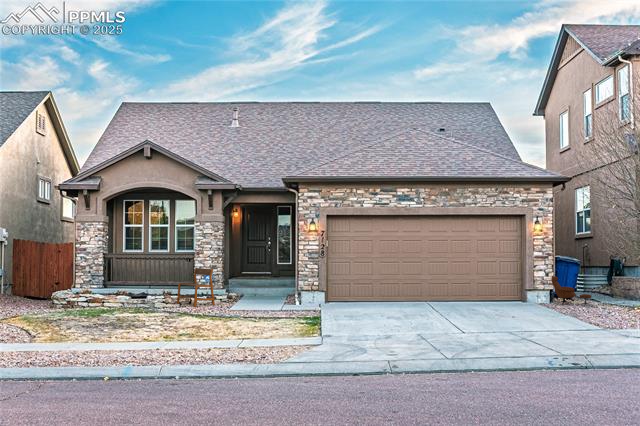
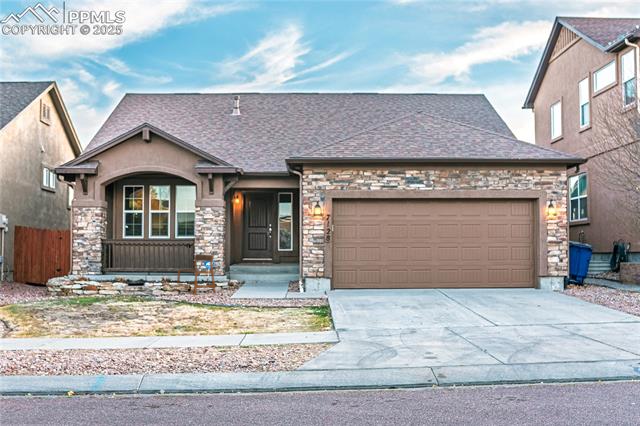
lounge chair: present [551,276,591,305] -> none [565,262,611,293]

